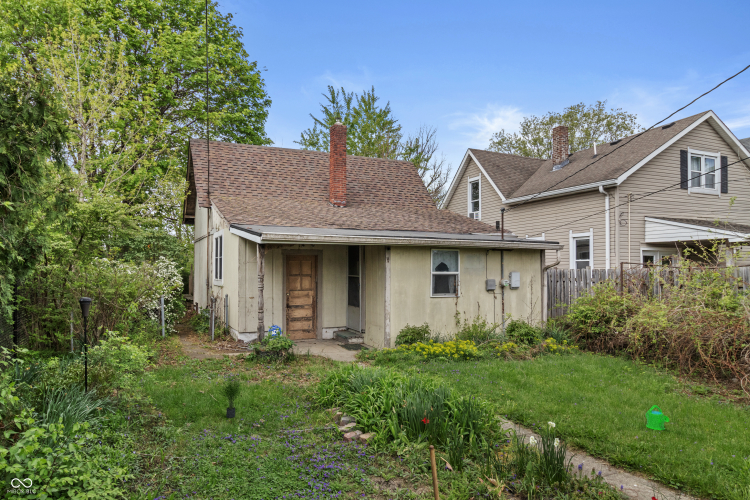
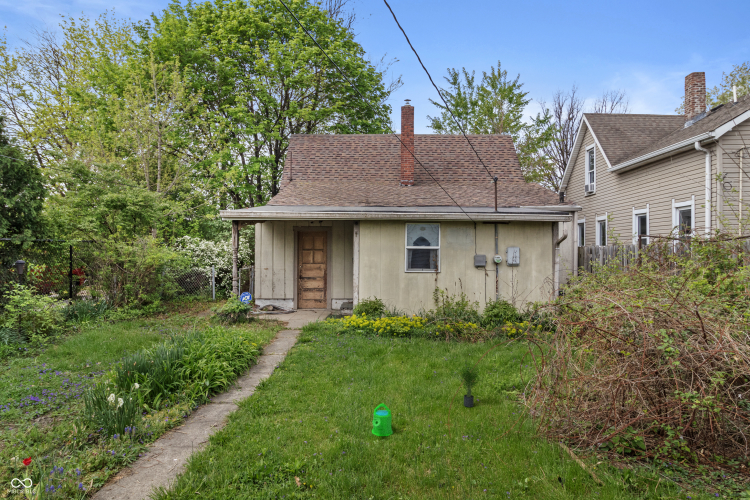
potted plant: present [218,379,241,418] -> present [455,362,479,407]

